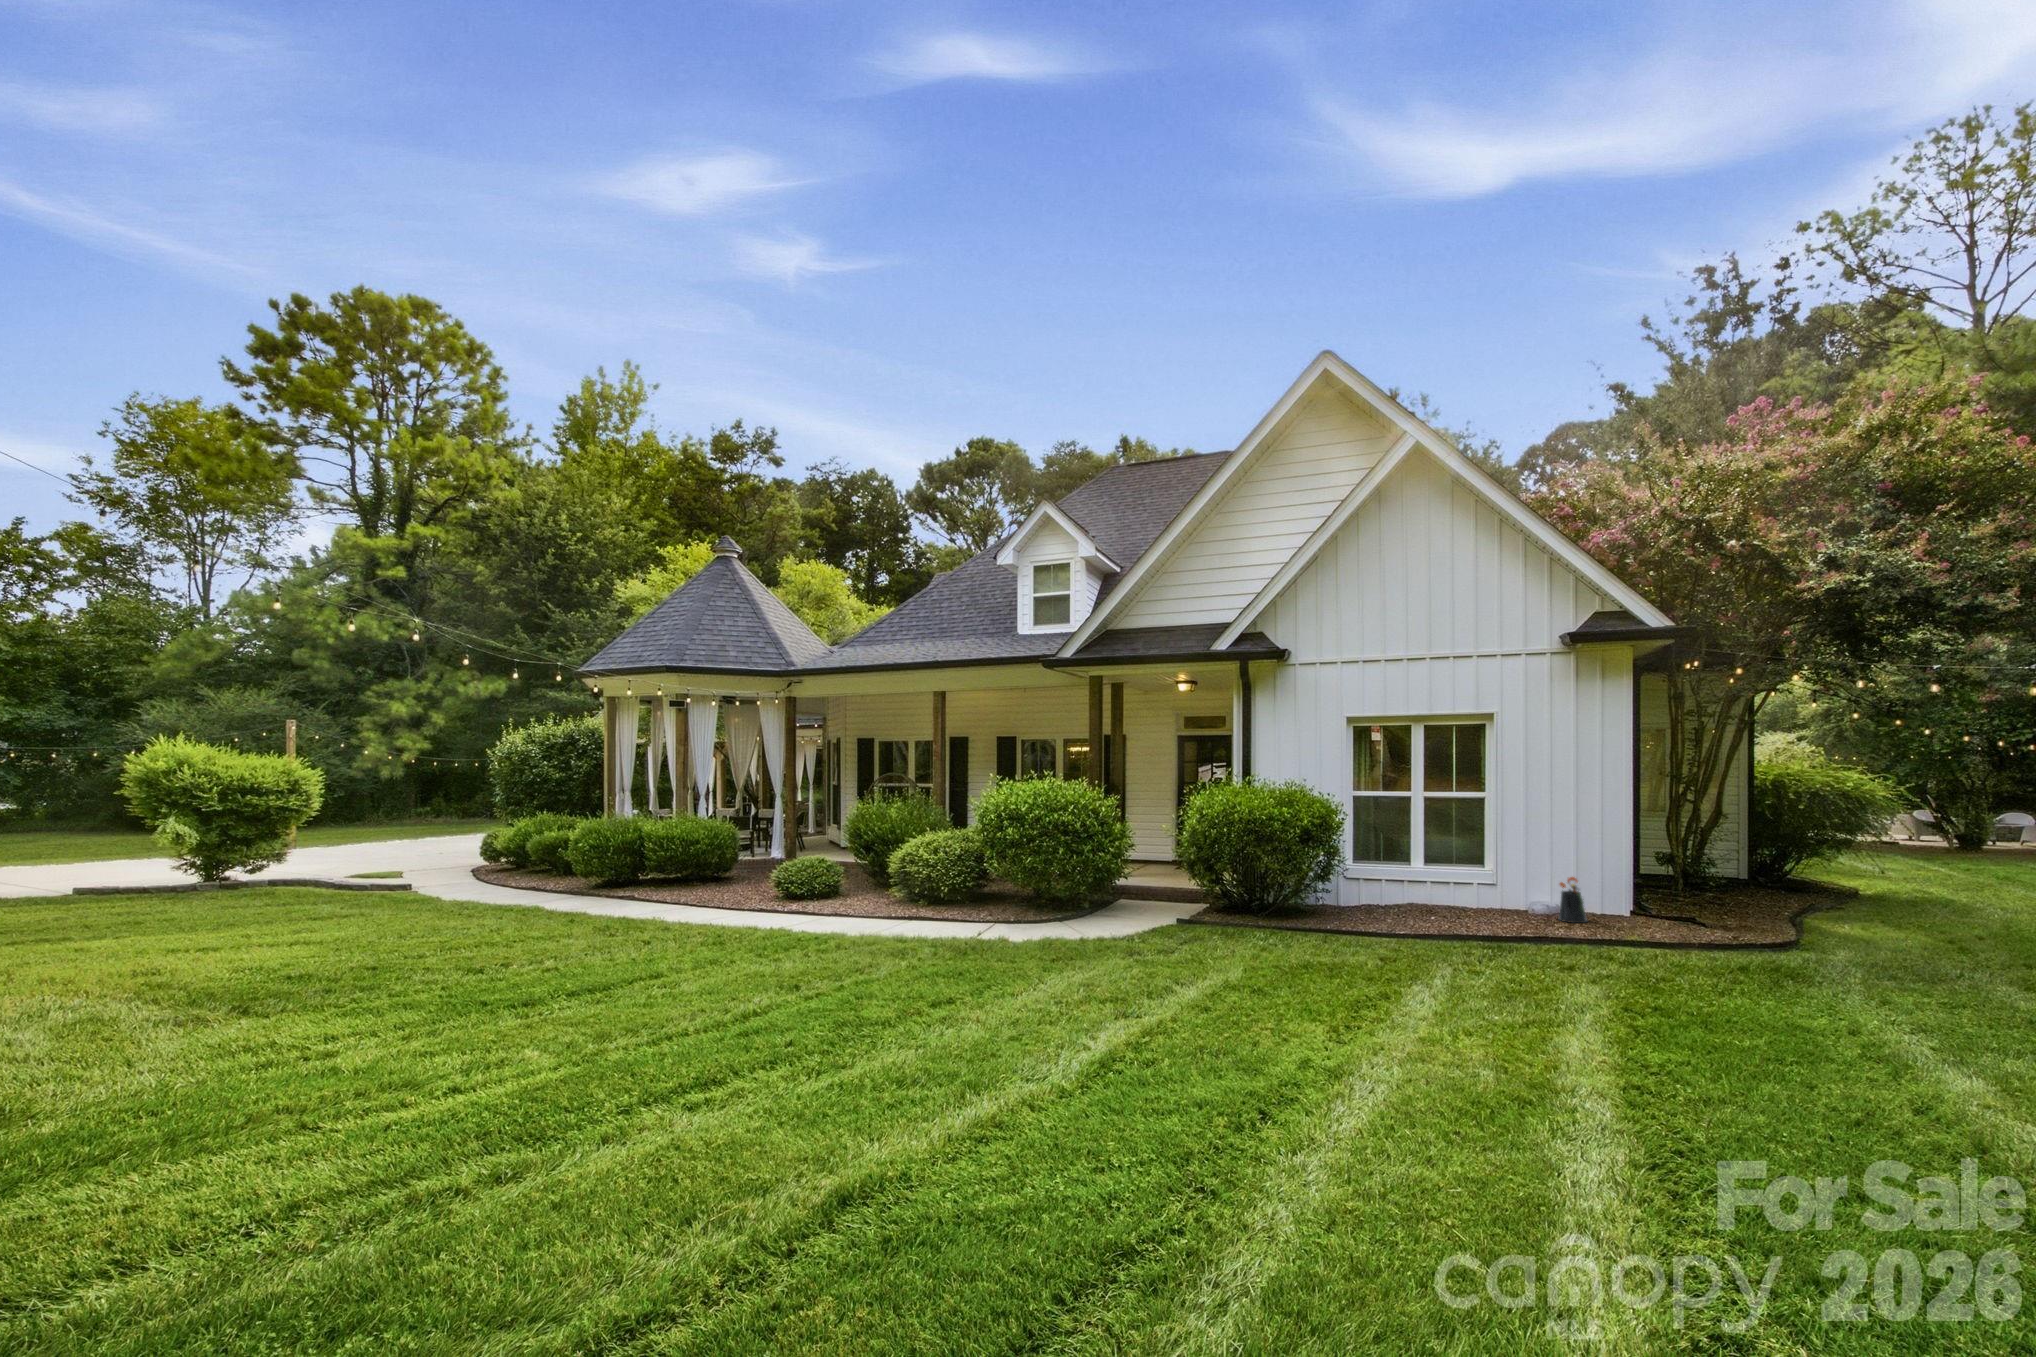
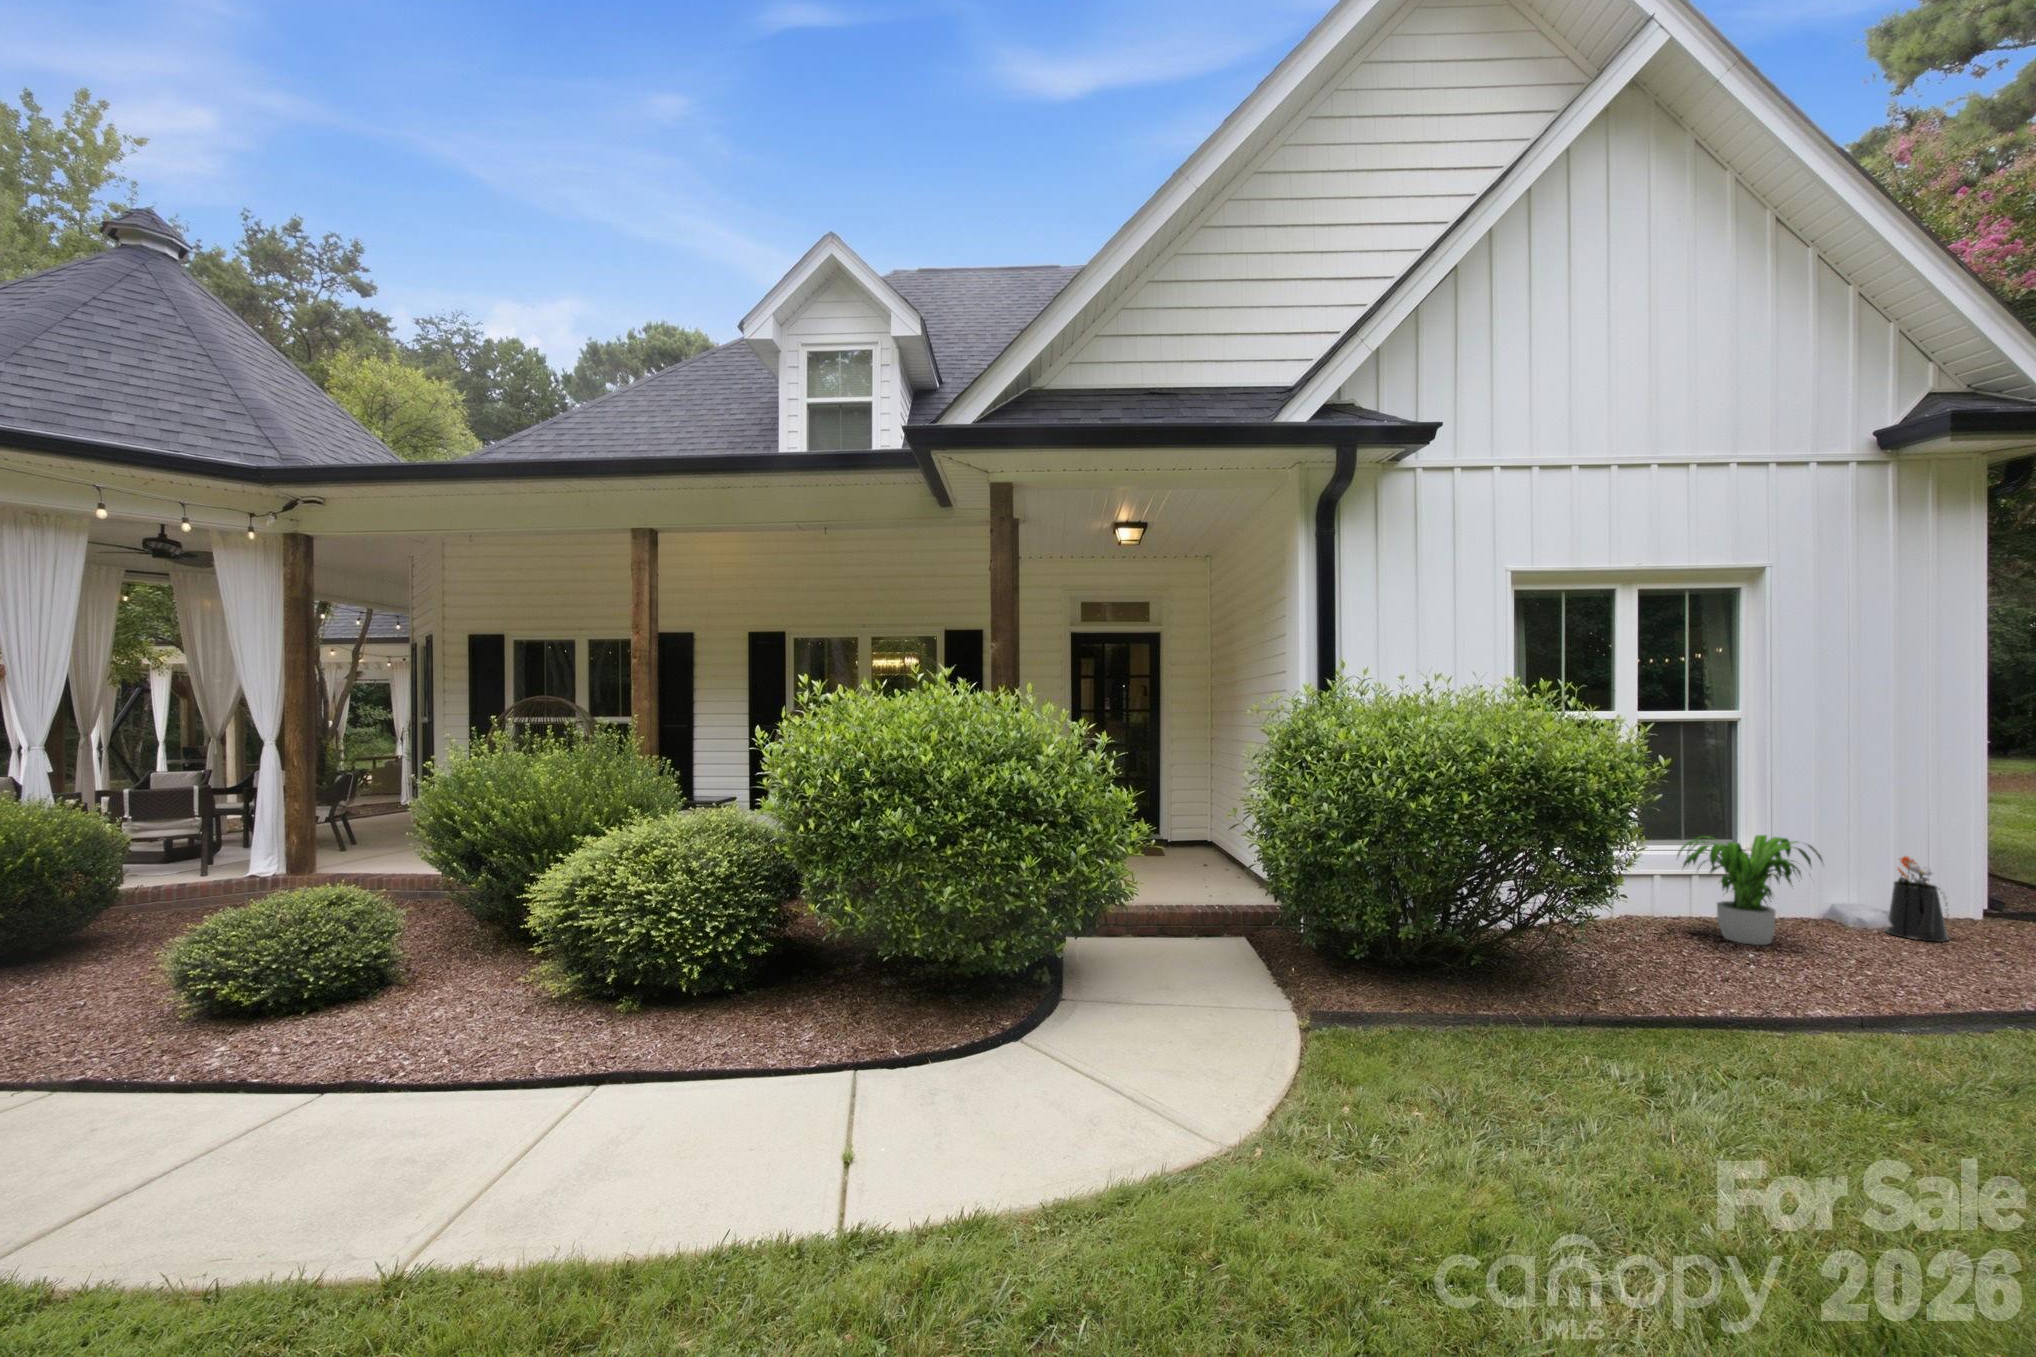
potted plant: none [1434,861,1498,918] -> present [1677,835,1823,945]

